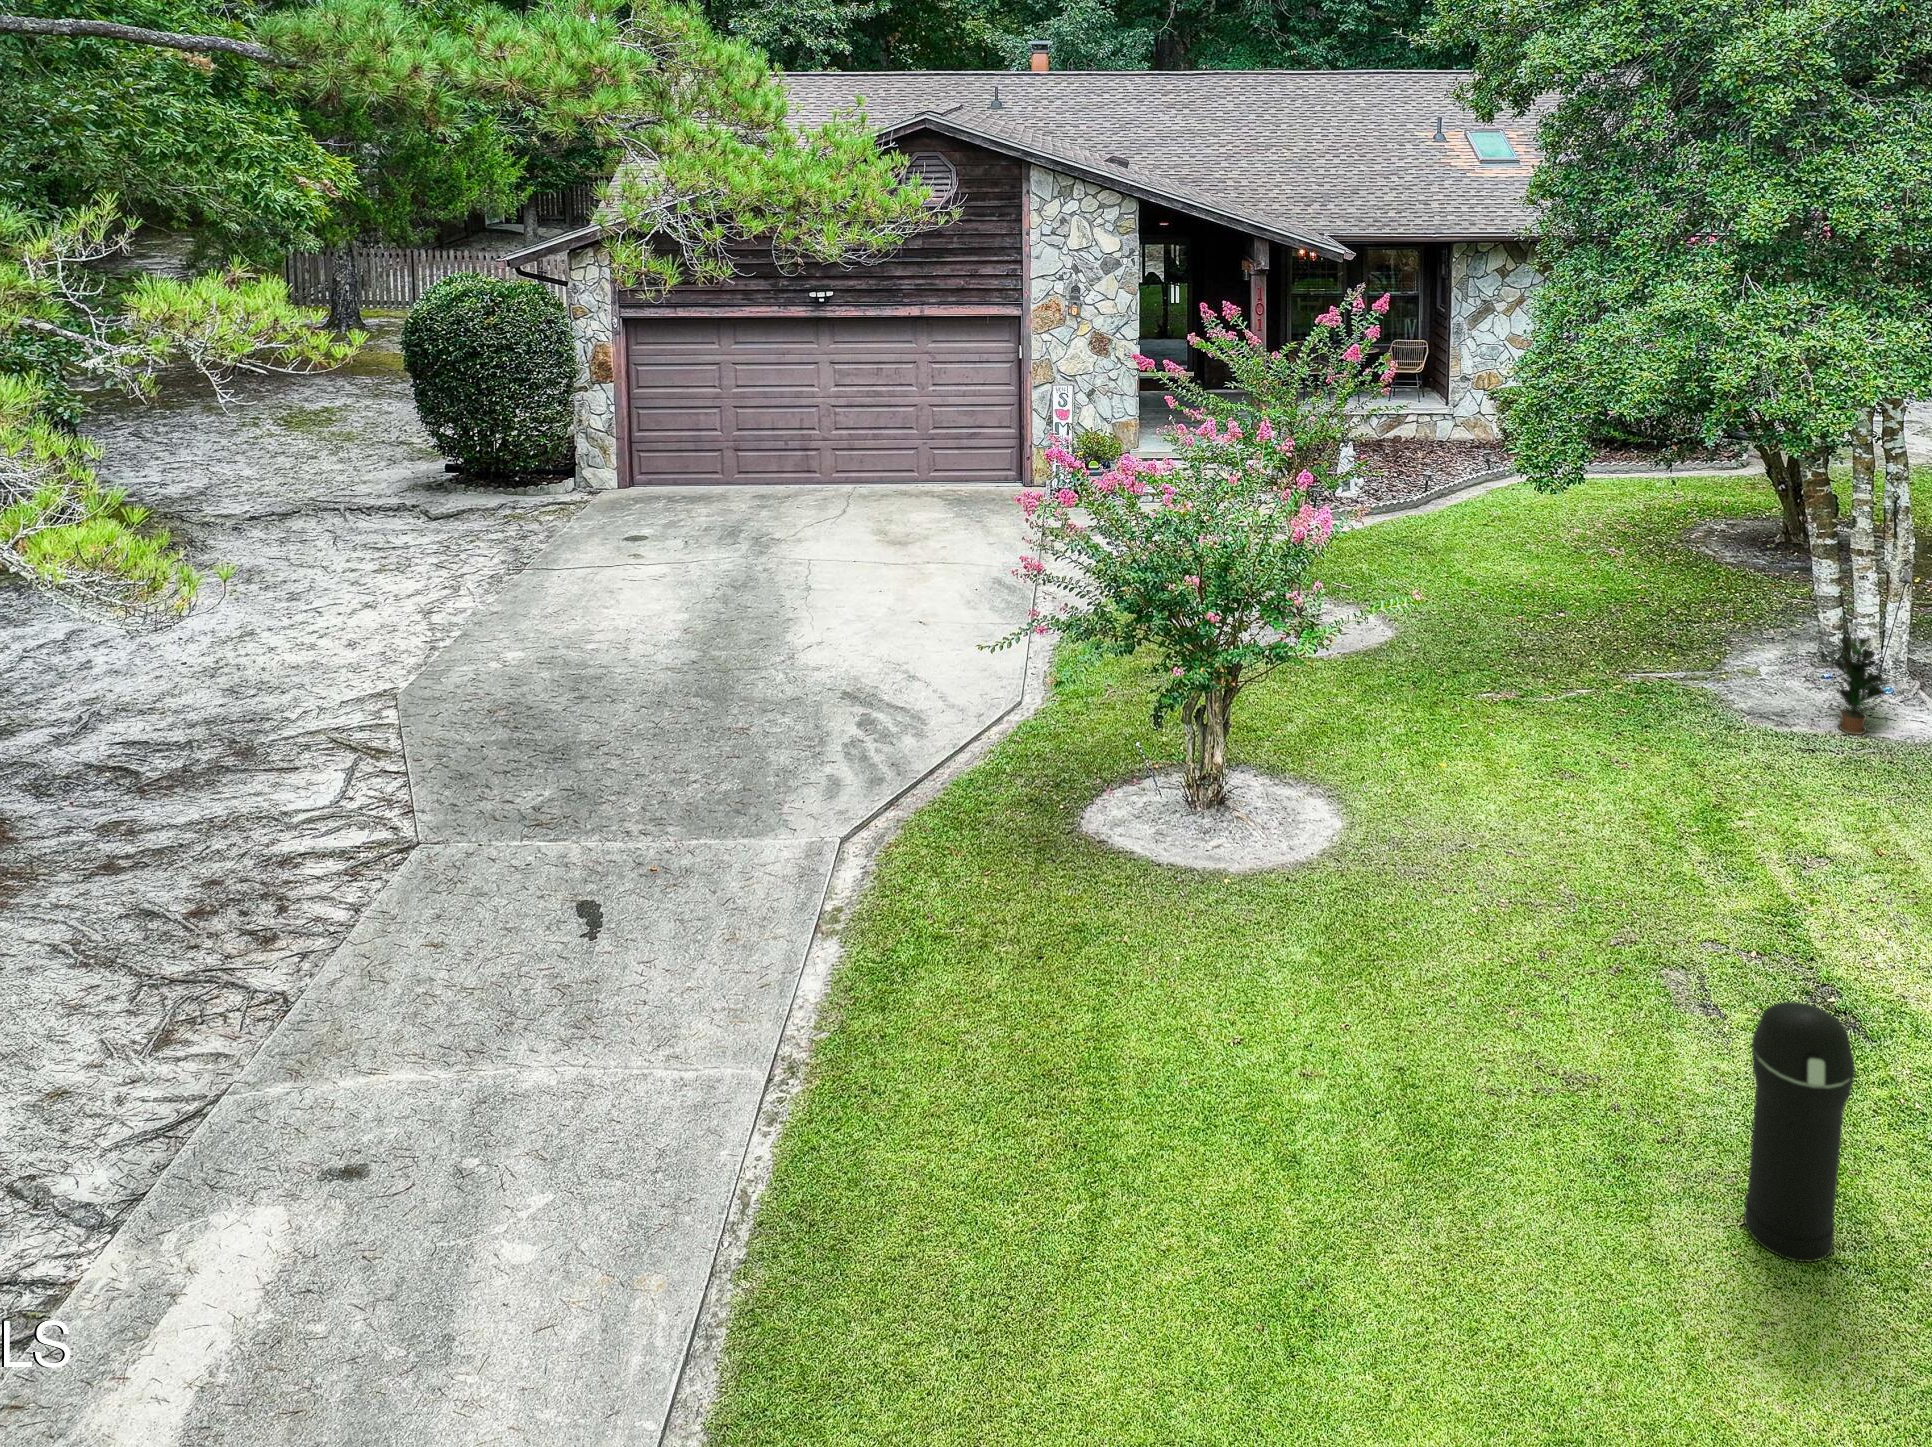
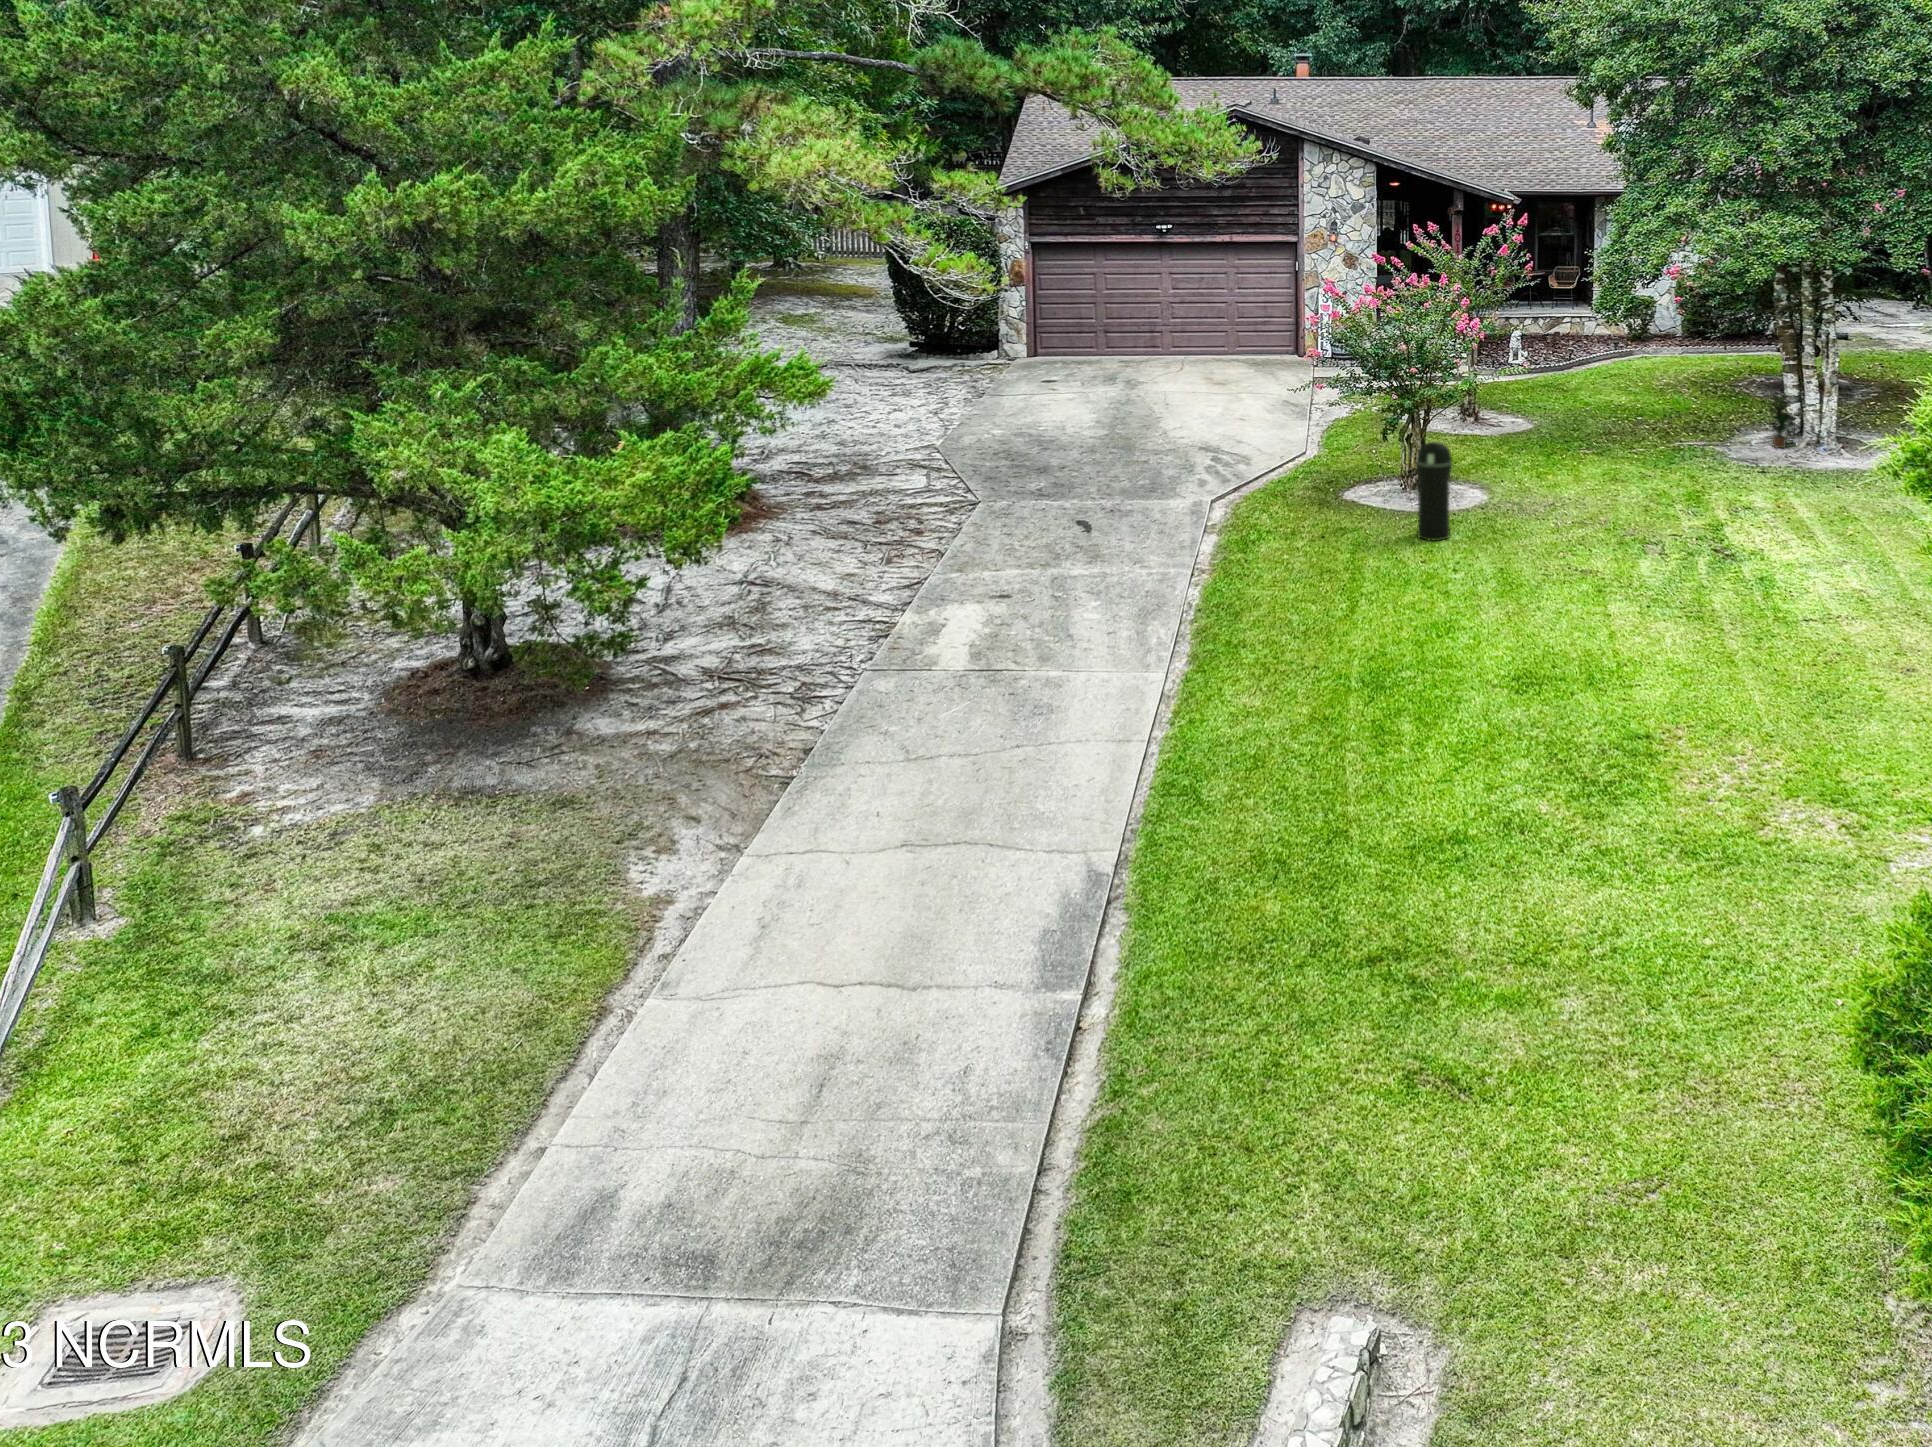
trash can: present [1744,1002,1855,1262] -> present [1416,442,1452,541]

